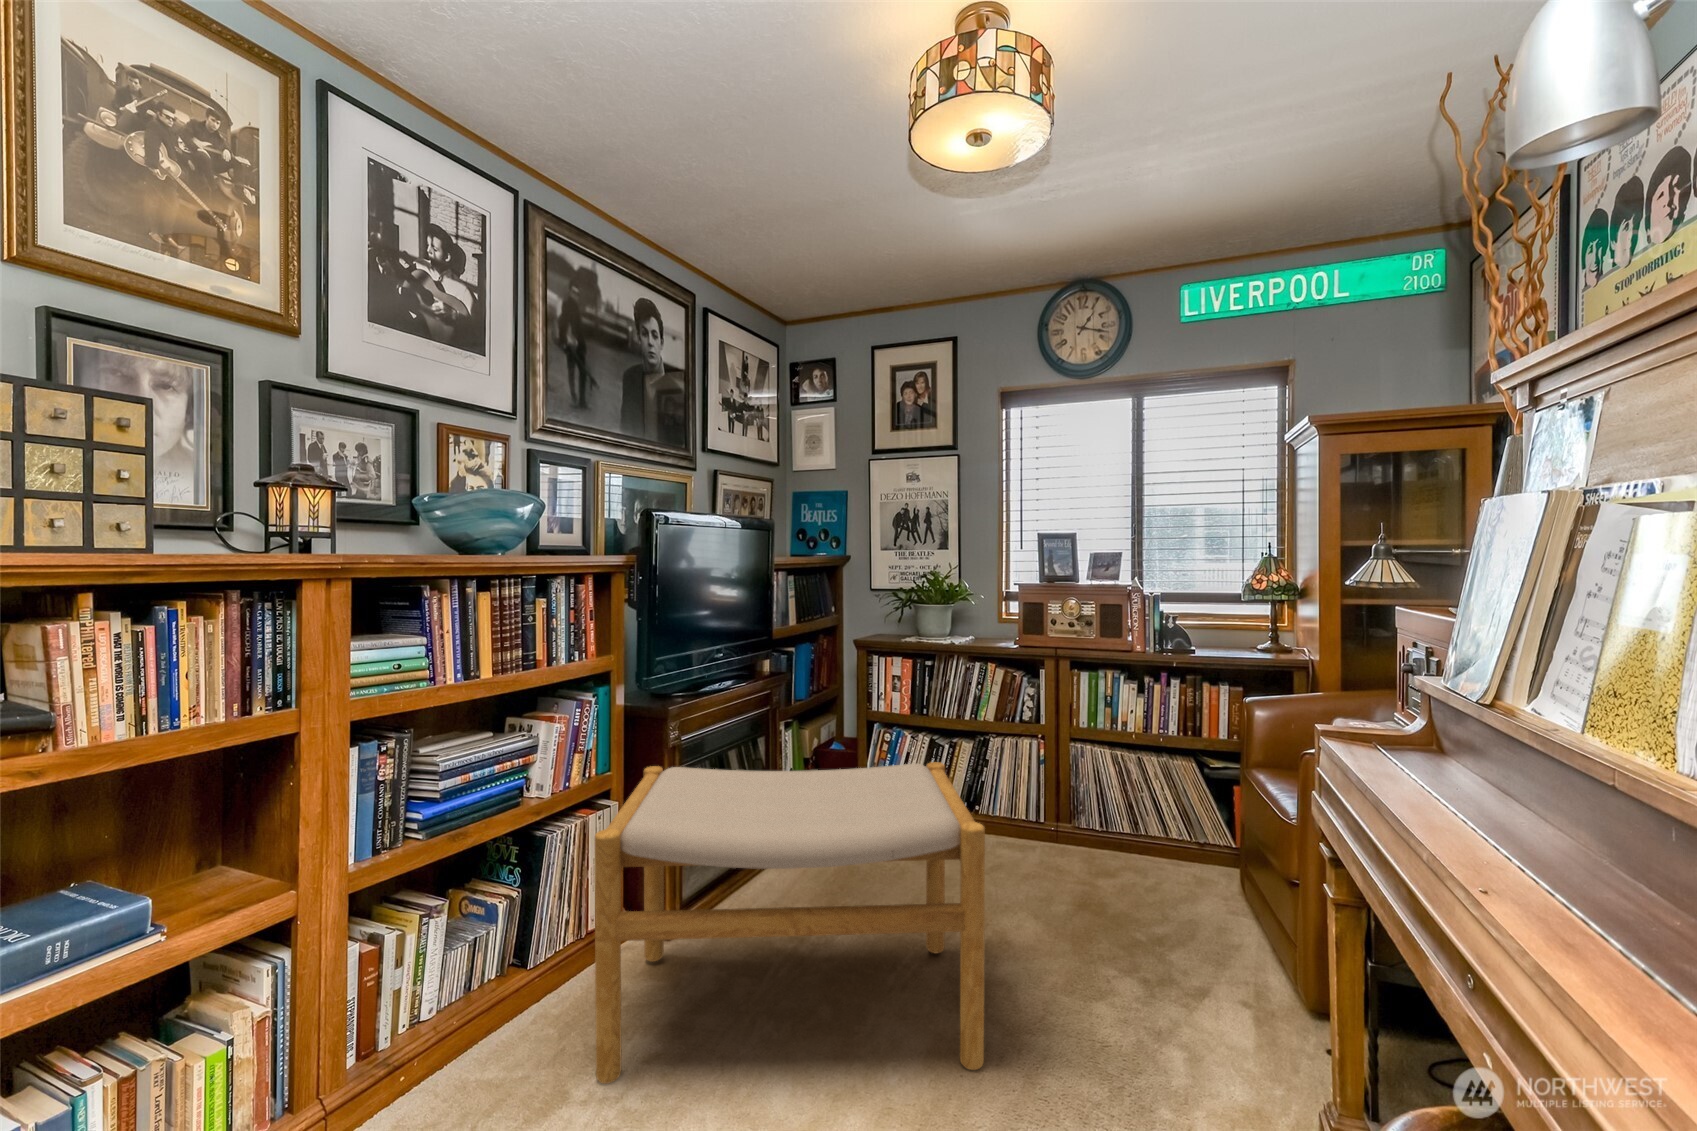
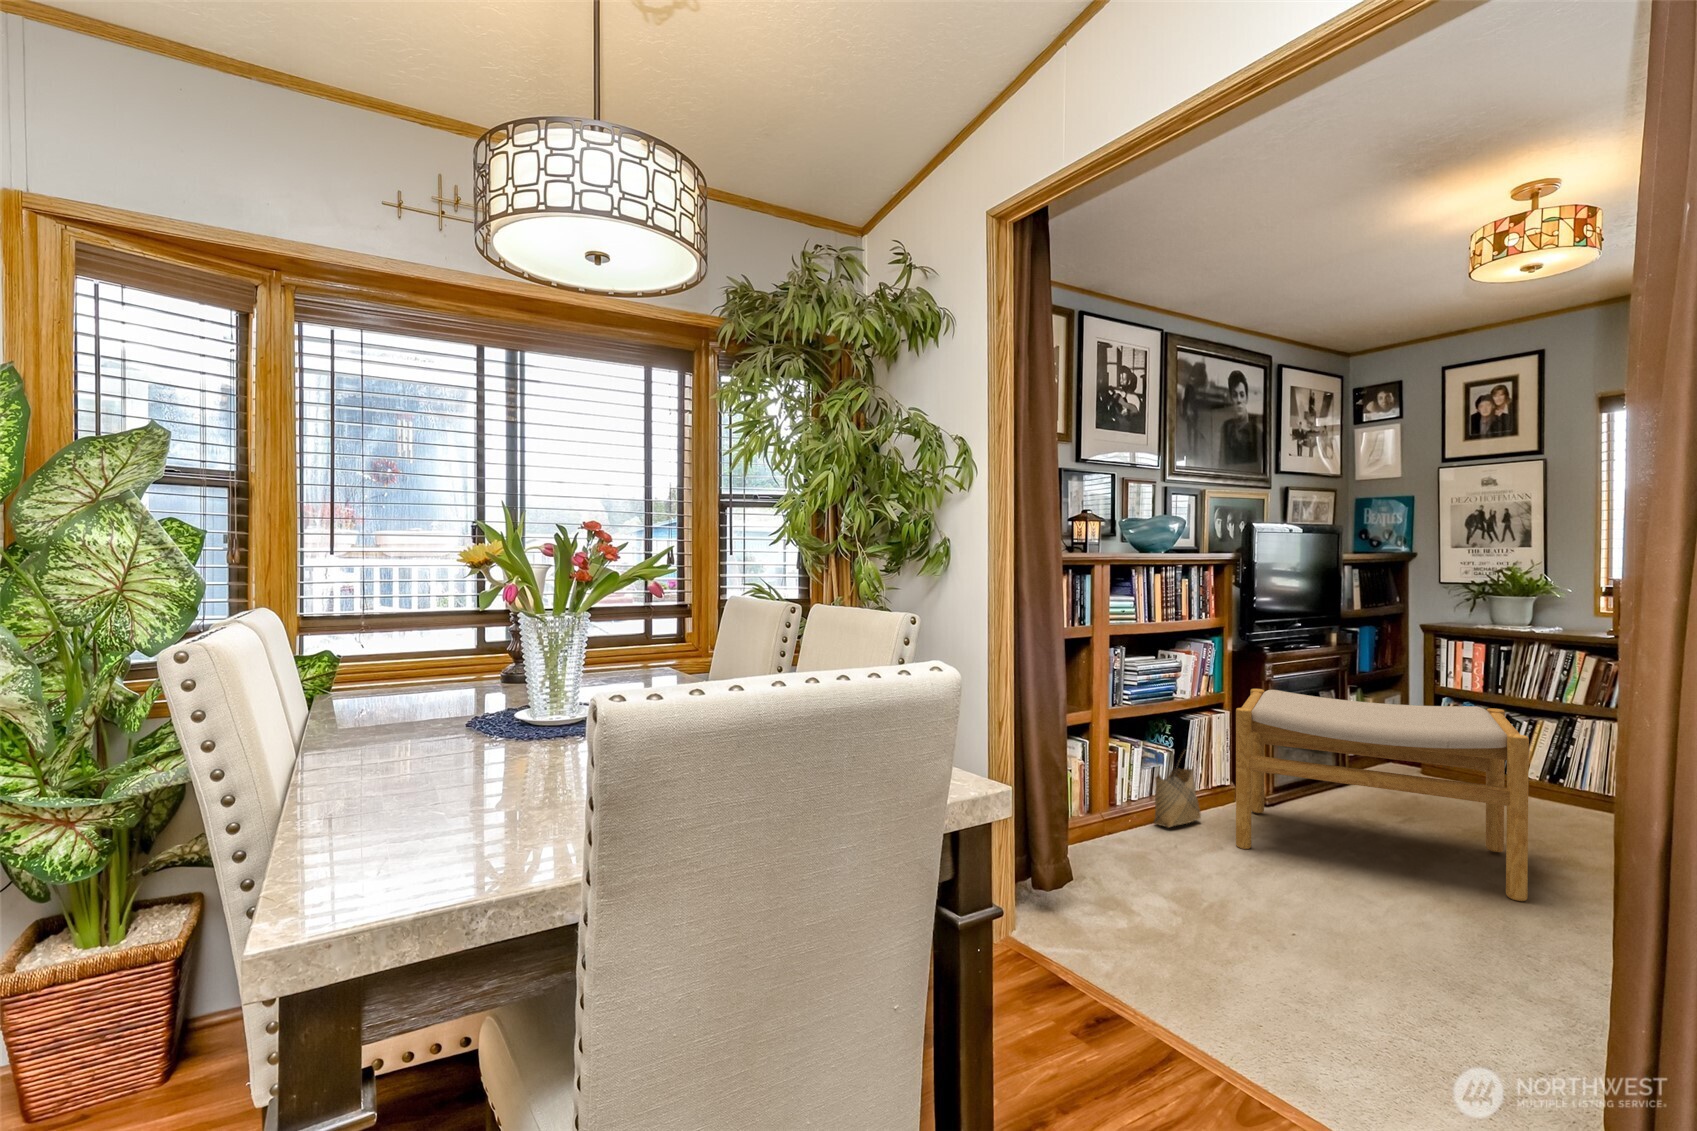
woven basket: none [459,896,554,1068] -> present [1154,747,1201,827]

